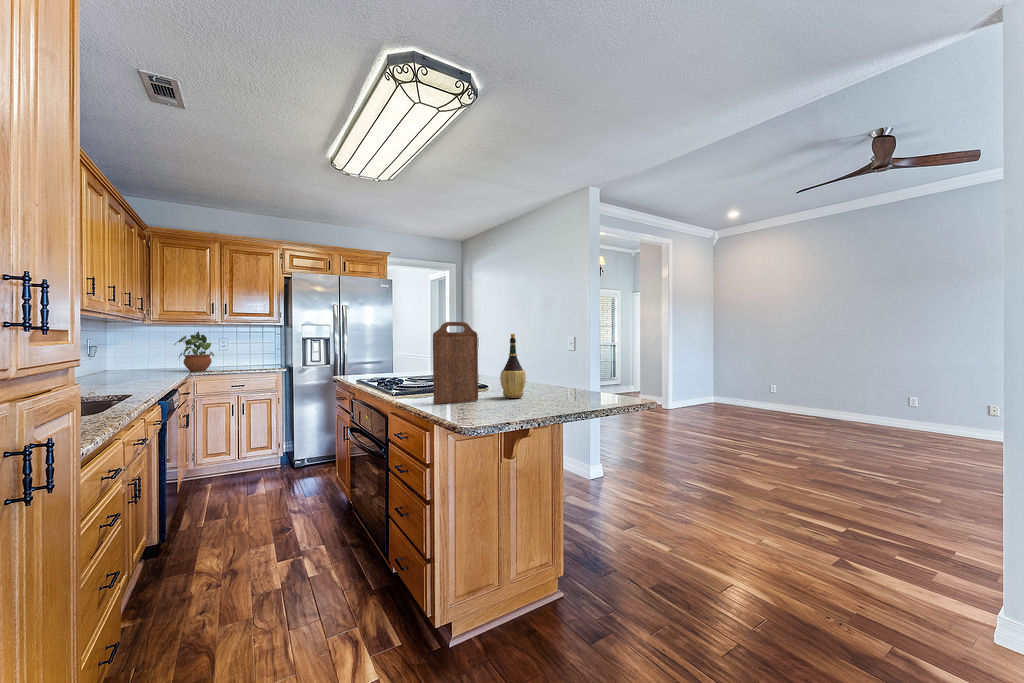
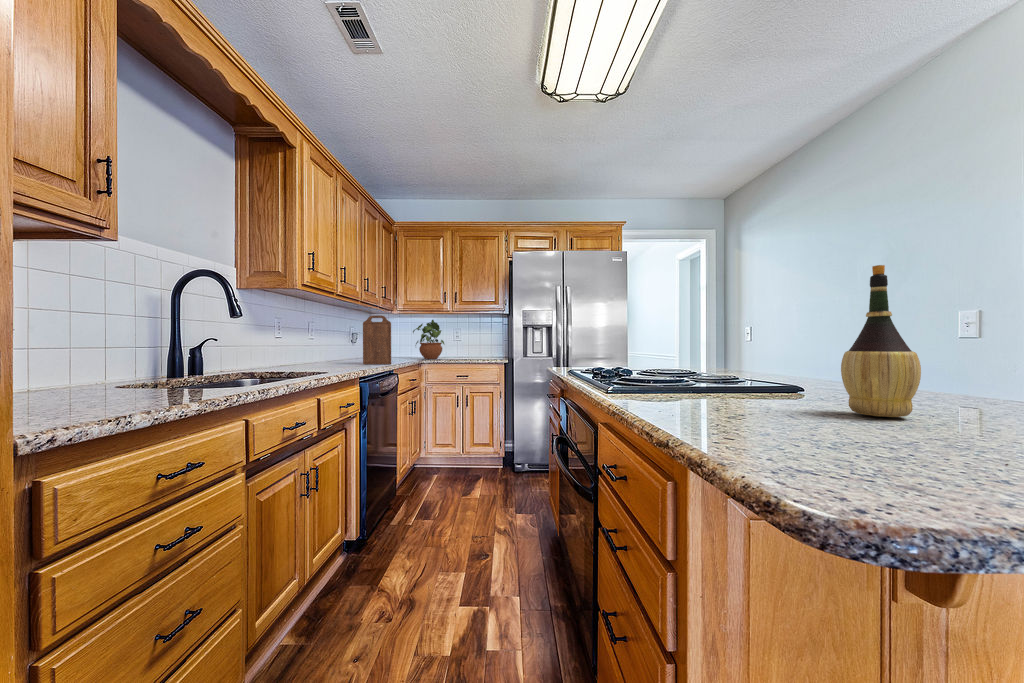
cutting board: present [433,322,478,404] -> present [363,315,391,364]

